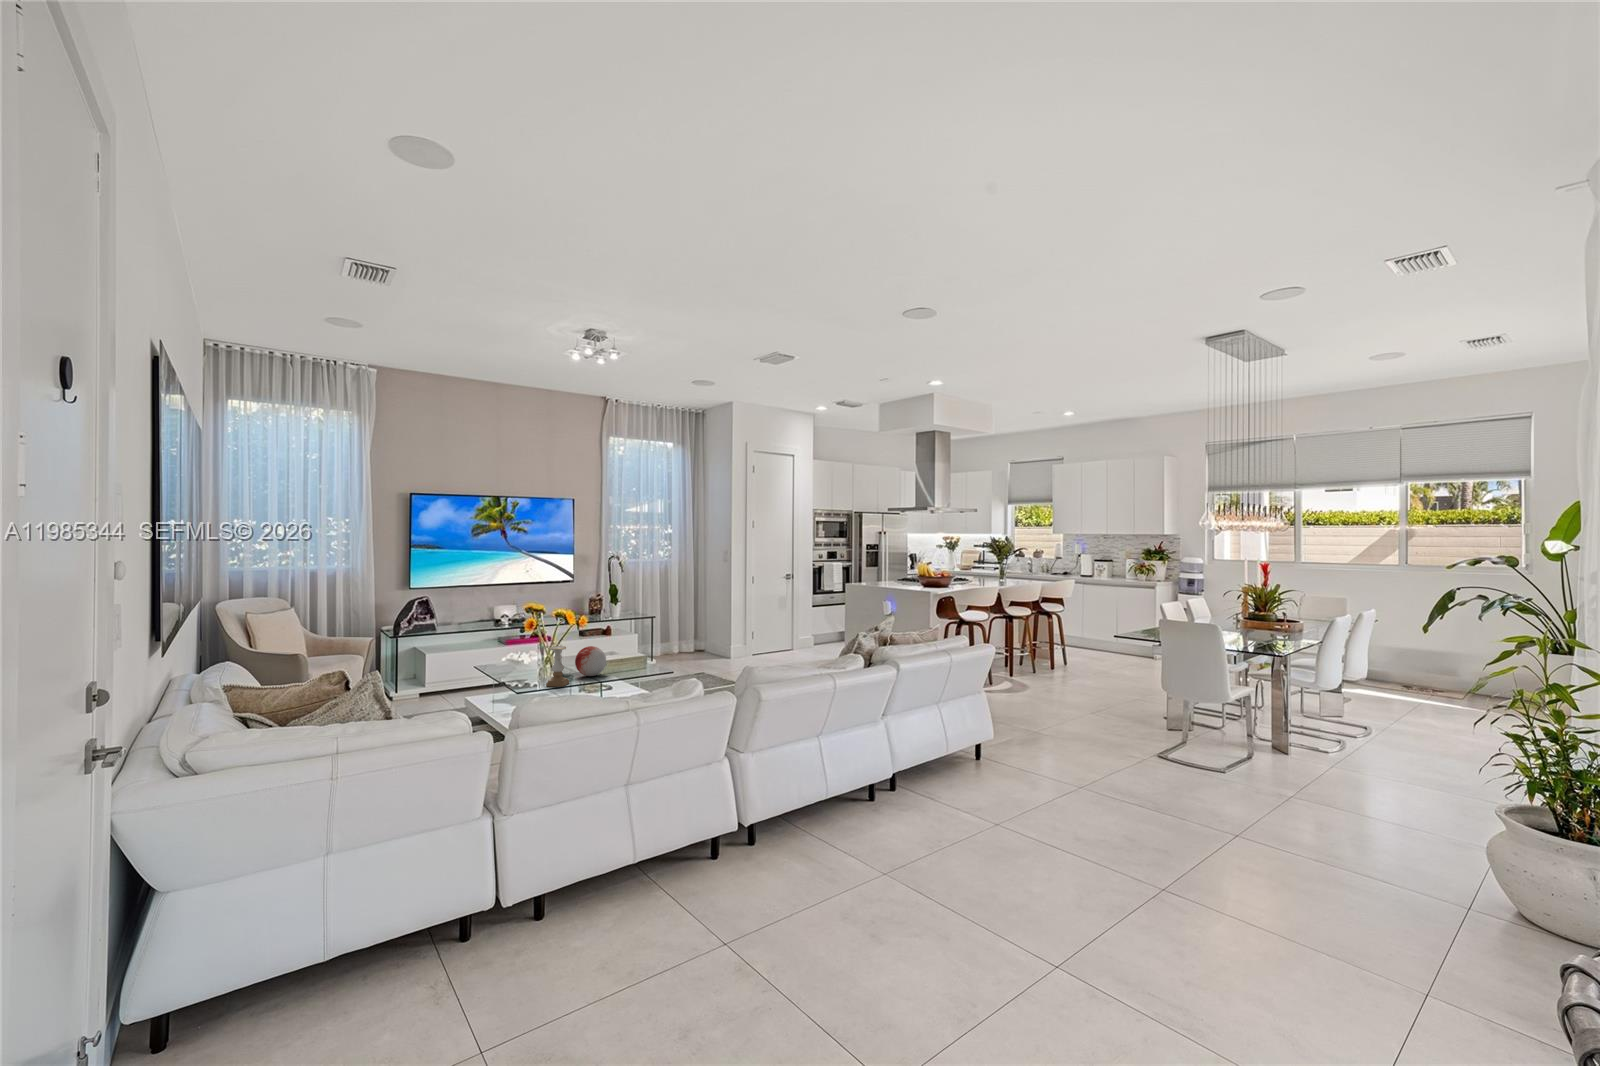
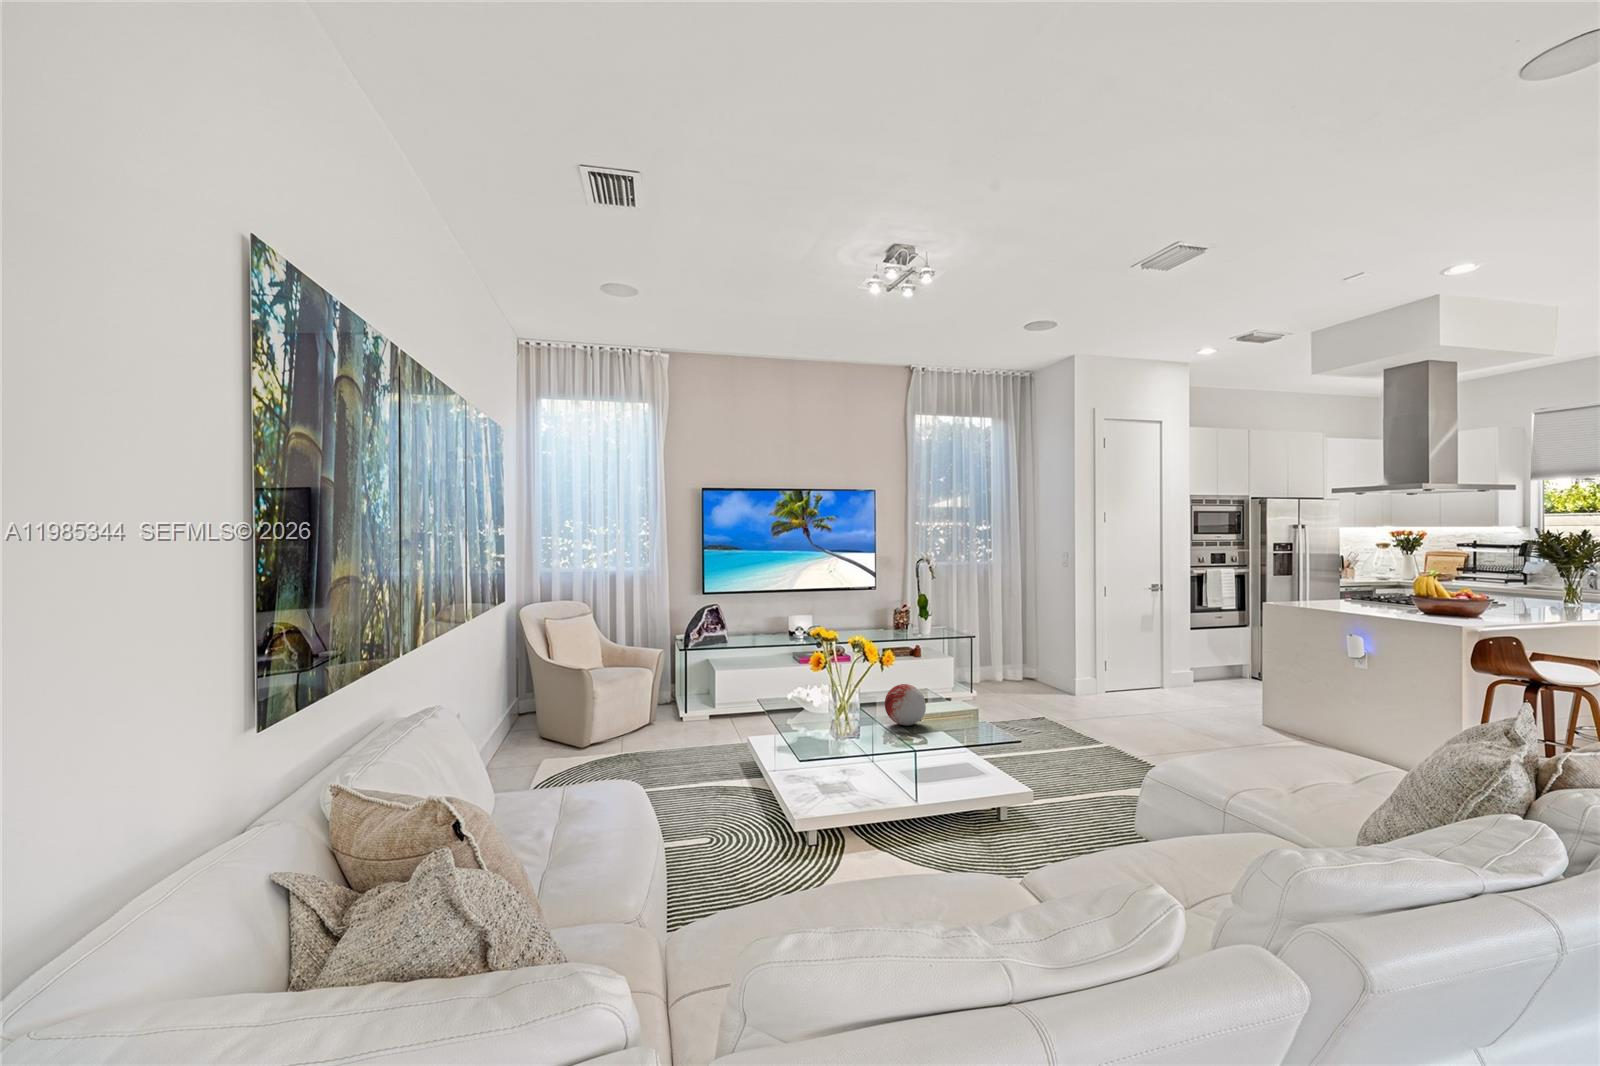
candle holder: present [546,646,569,687] -> none [848,684,878,742]

